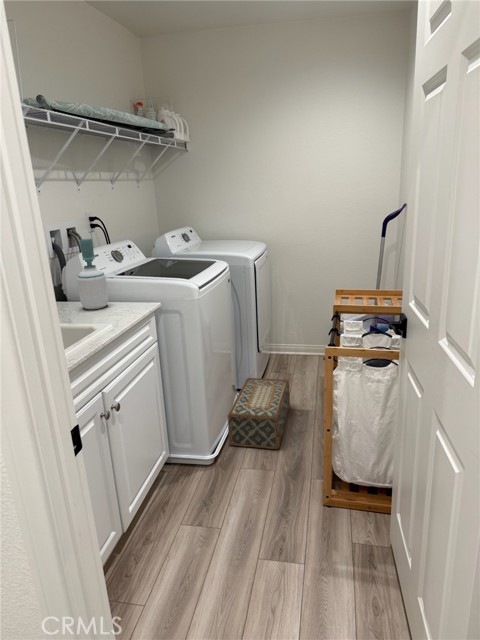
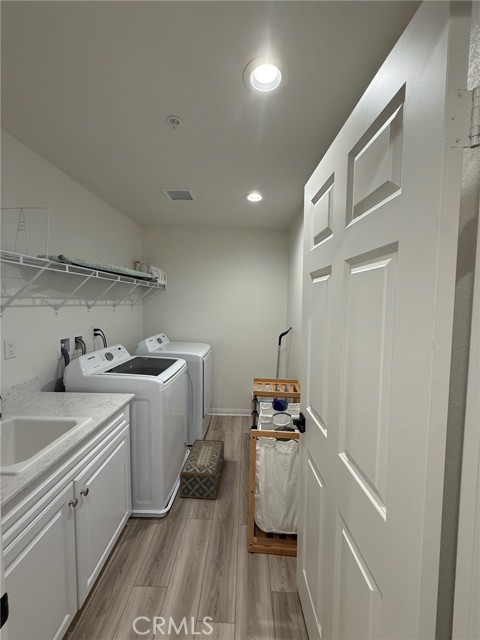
soap bottle: present [77,239,108,309] -> none [73,350,96,401]

